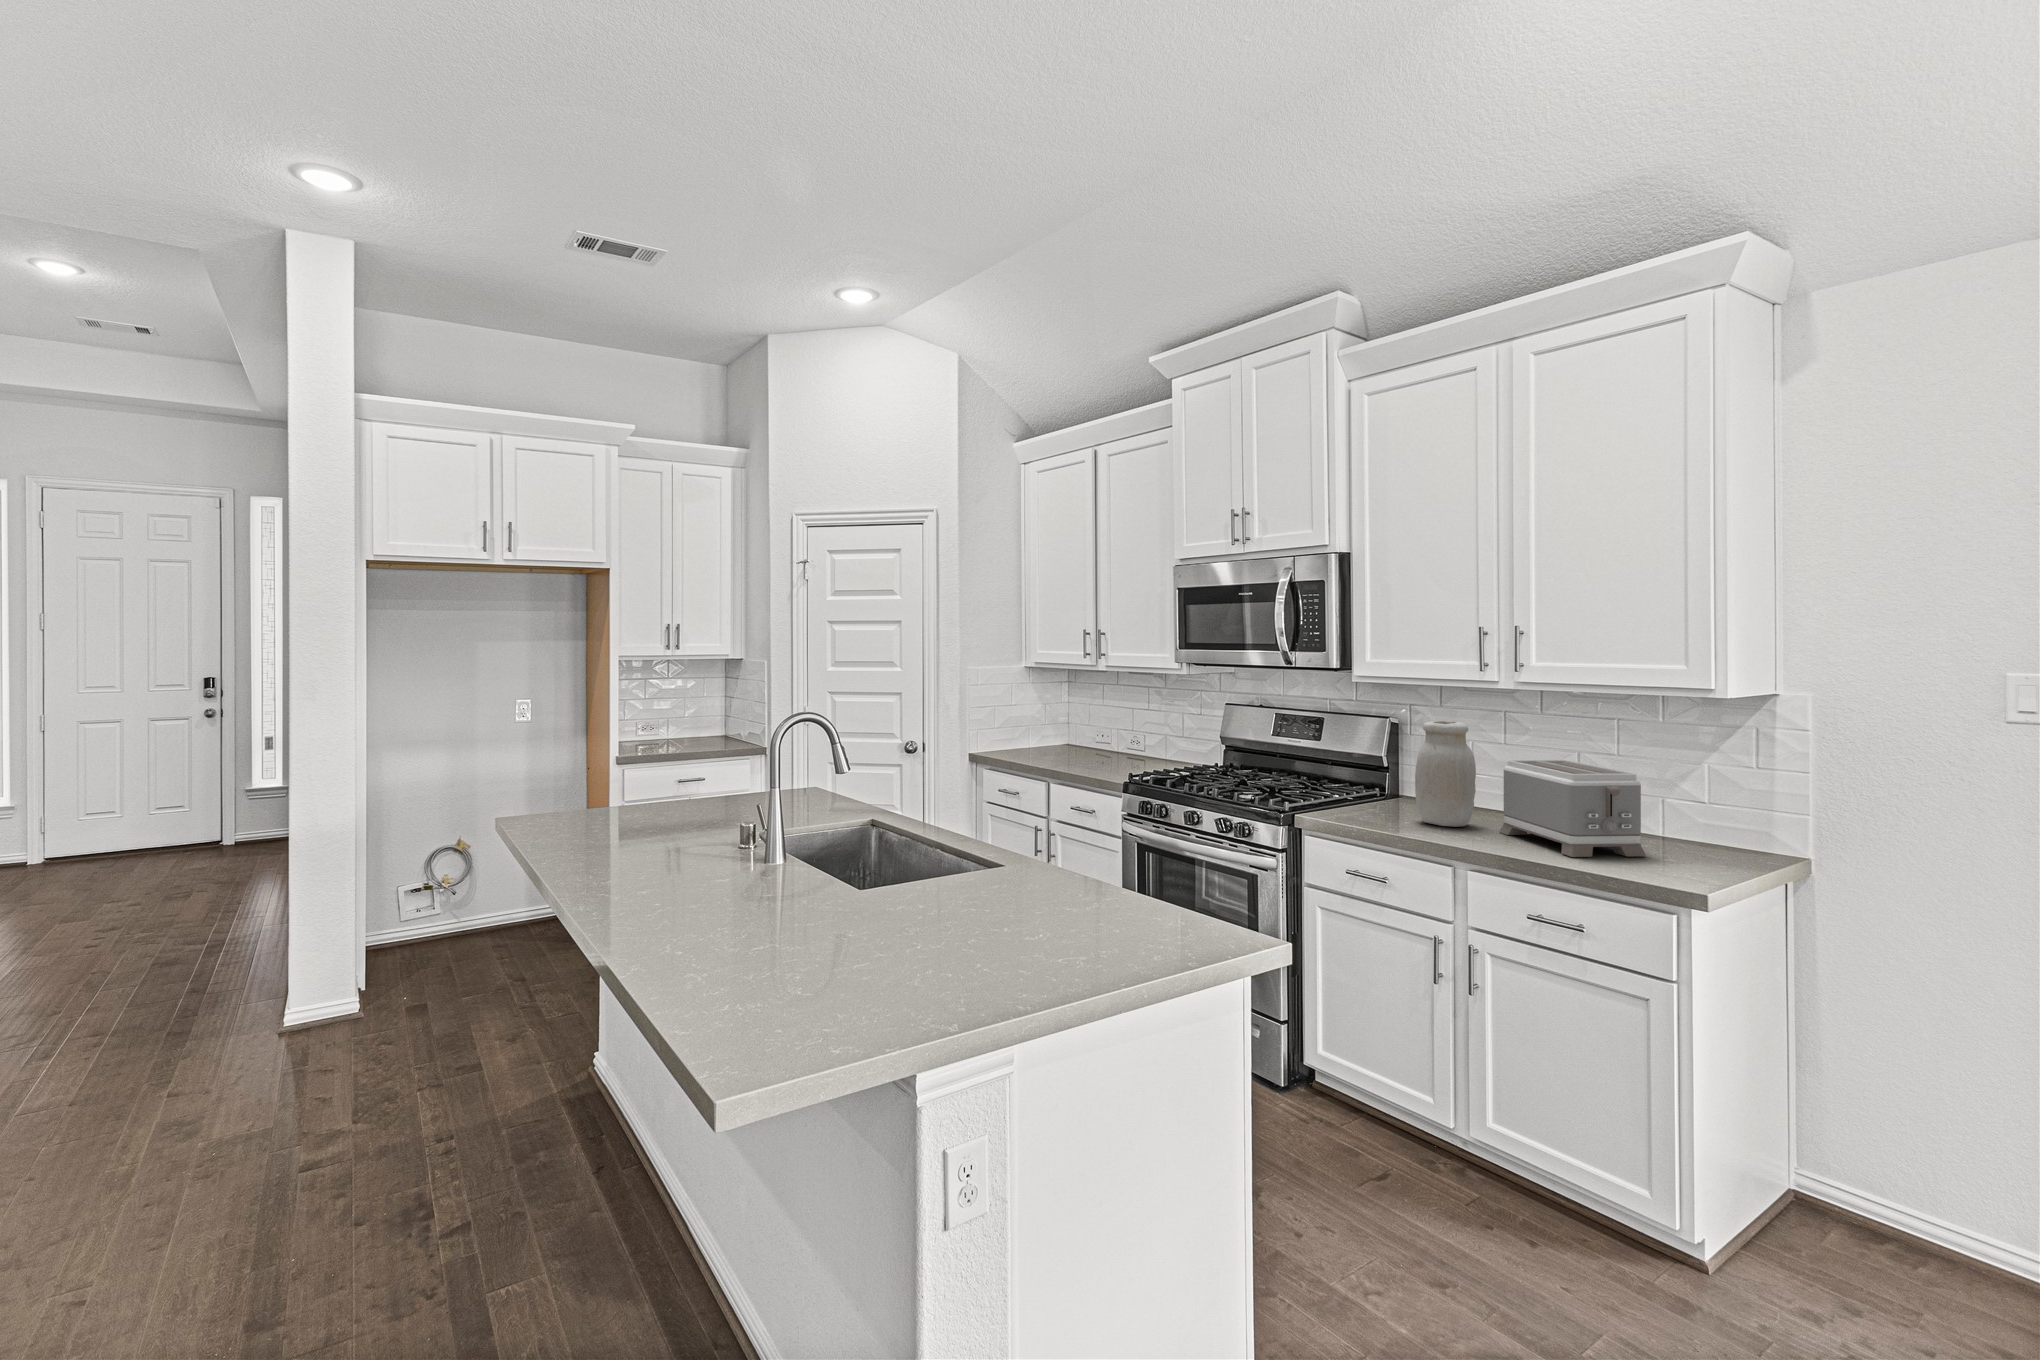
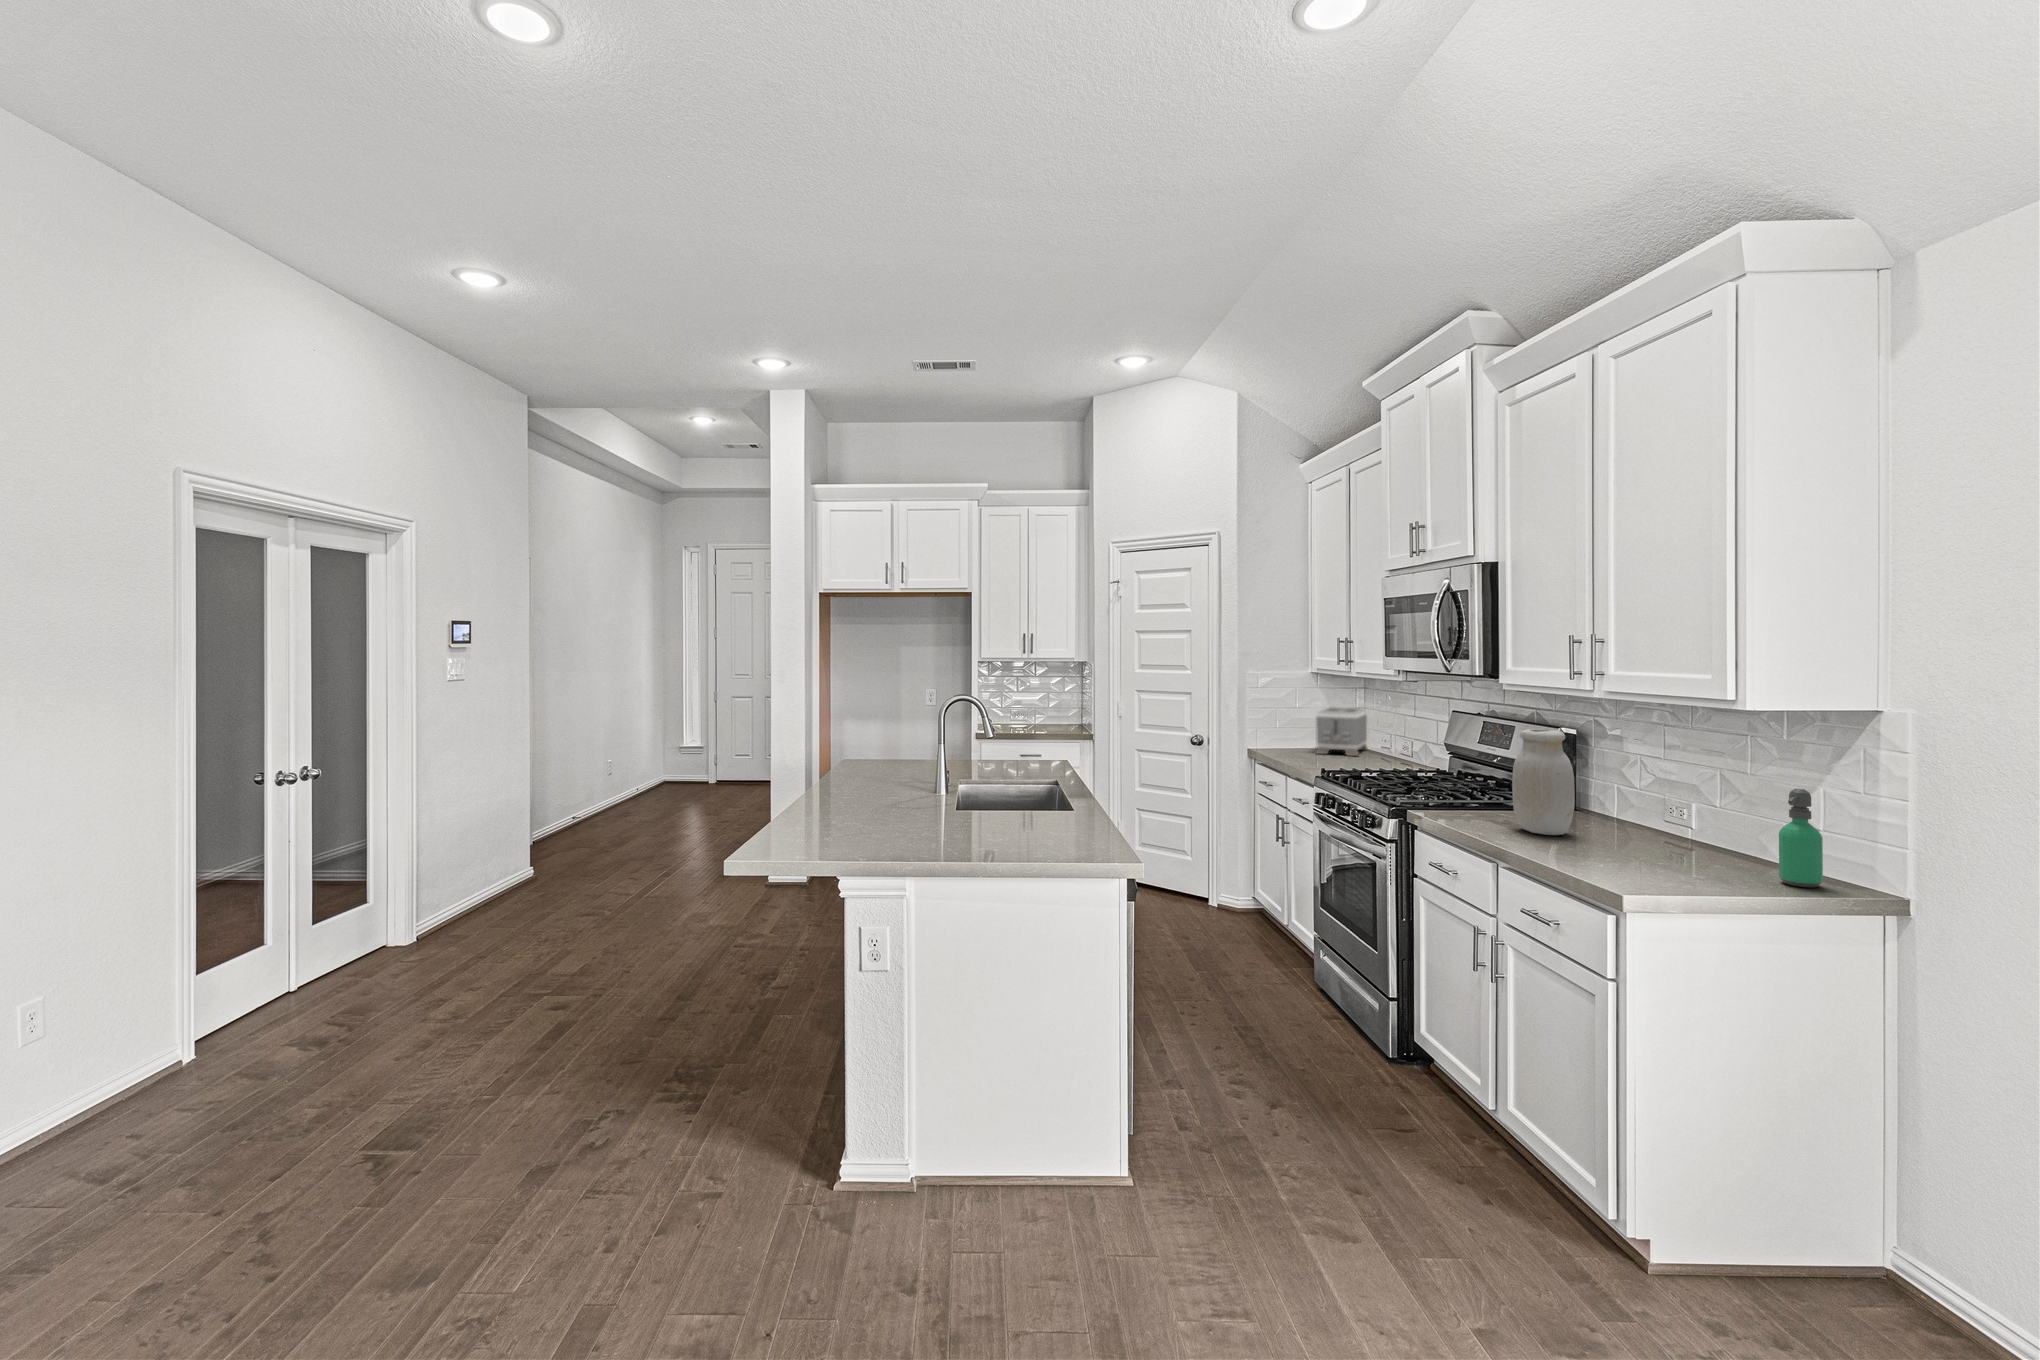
toaster: present [1499,760,1646,857] -> present [1316,707,1367,756]
soap dispenser: none [1697,766,1734,854] -> present [1779,789,1823,887]

